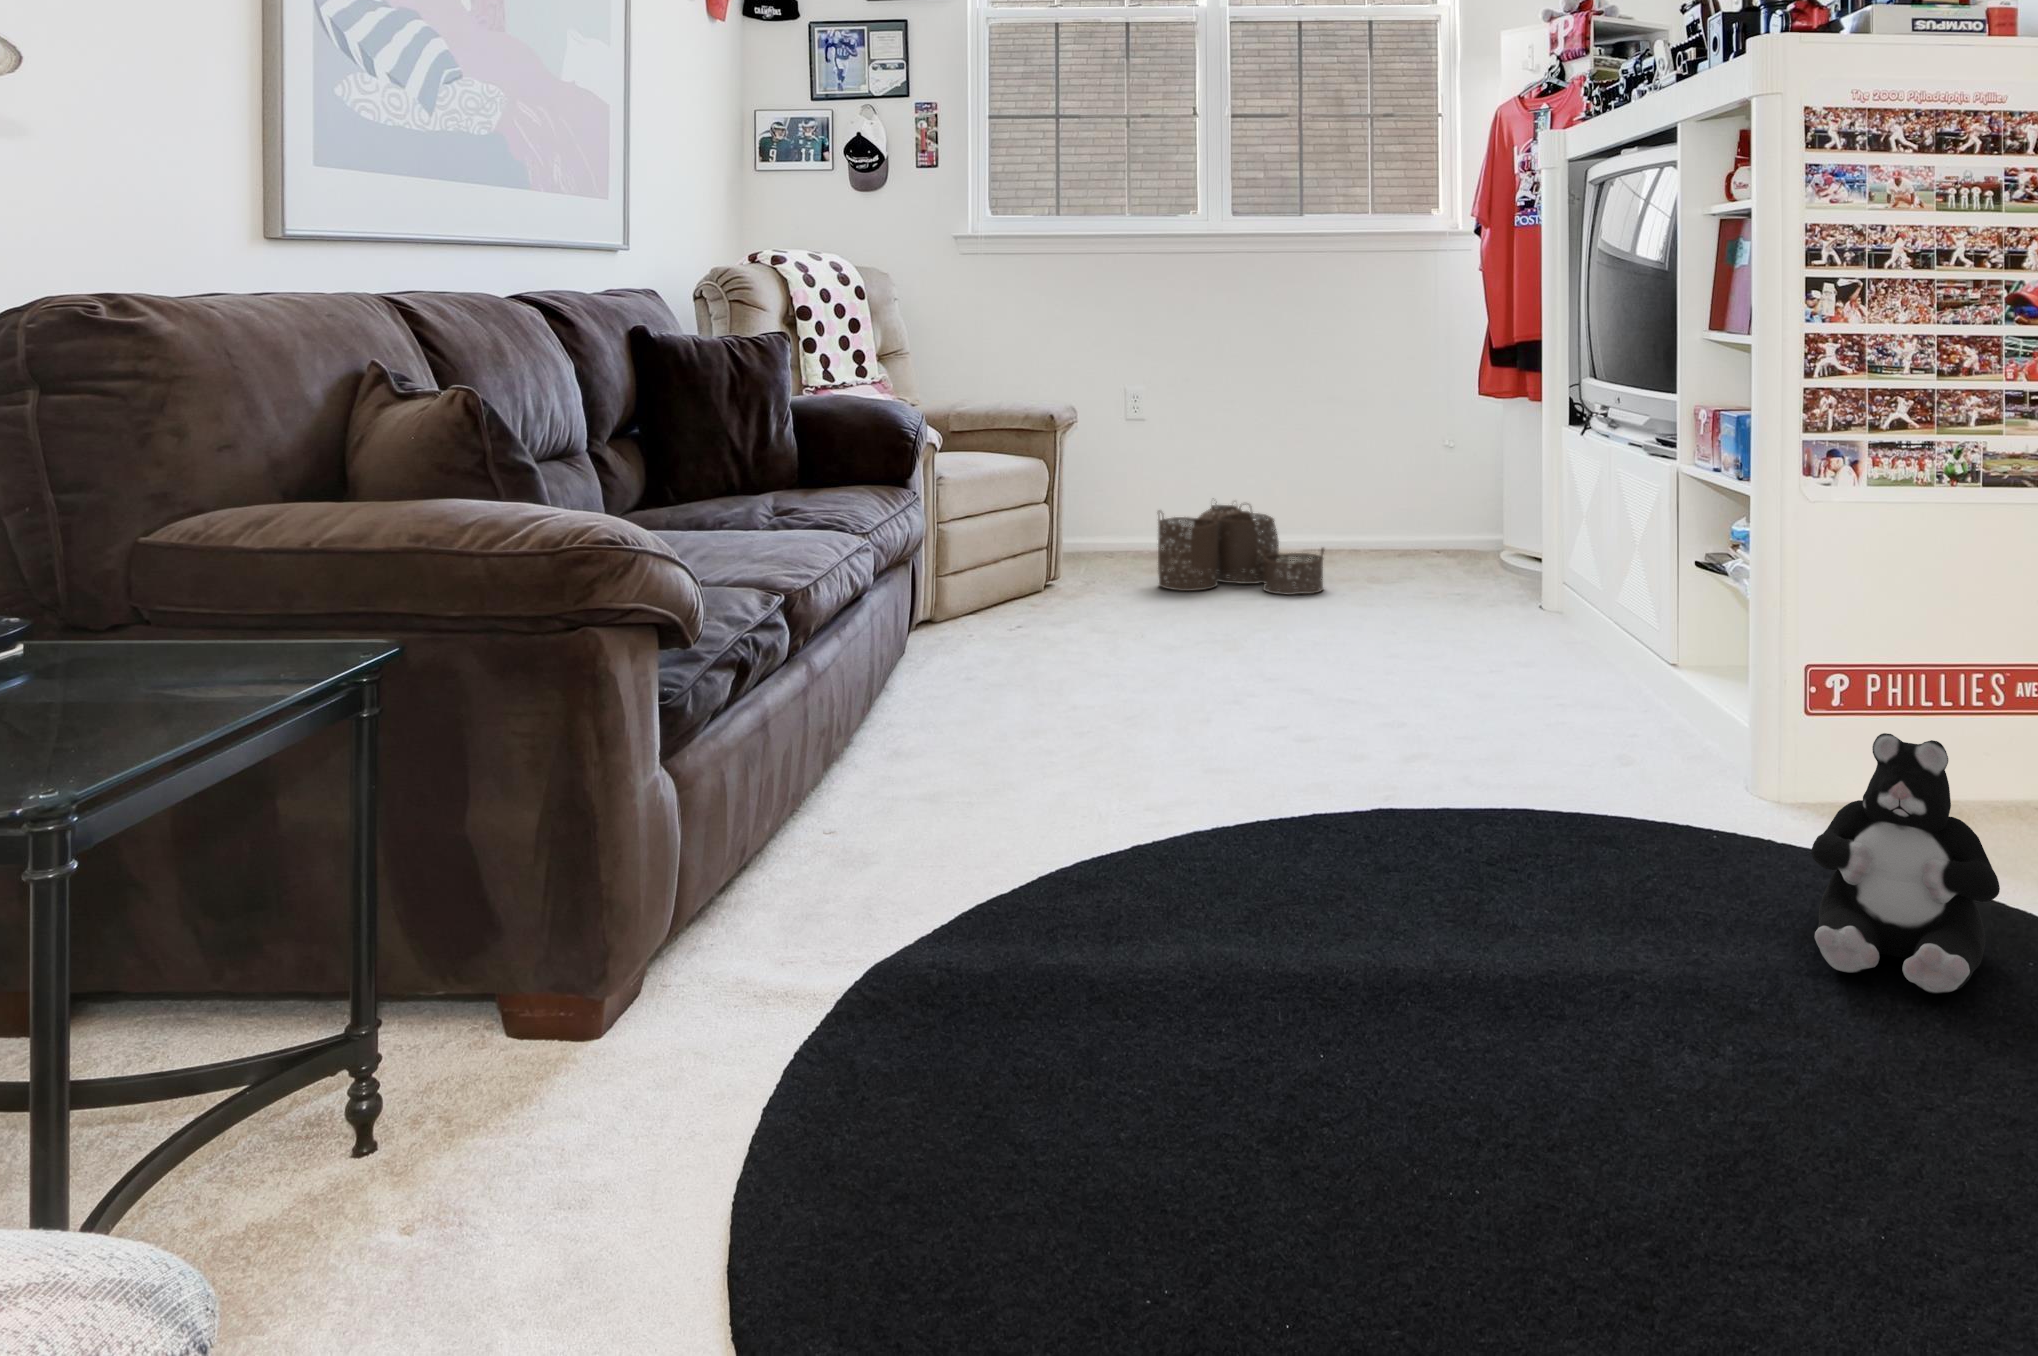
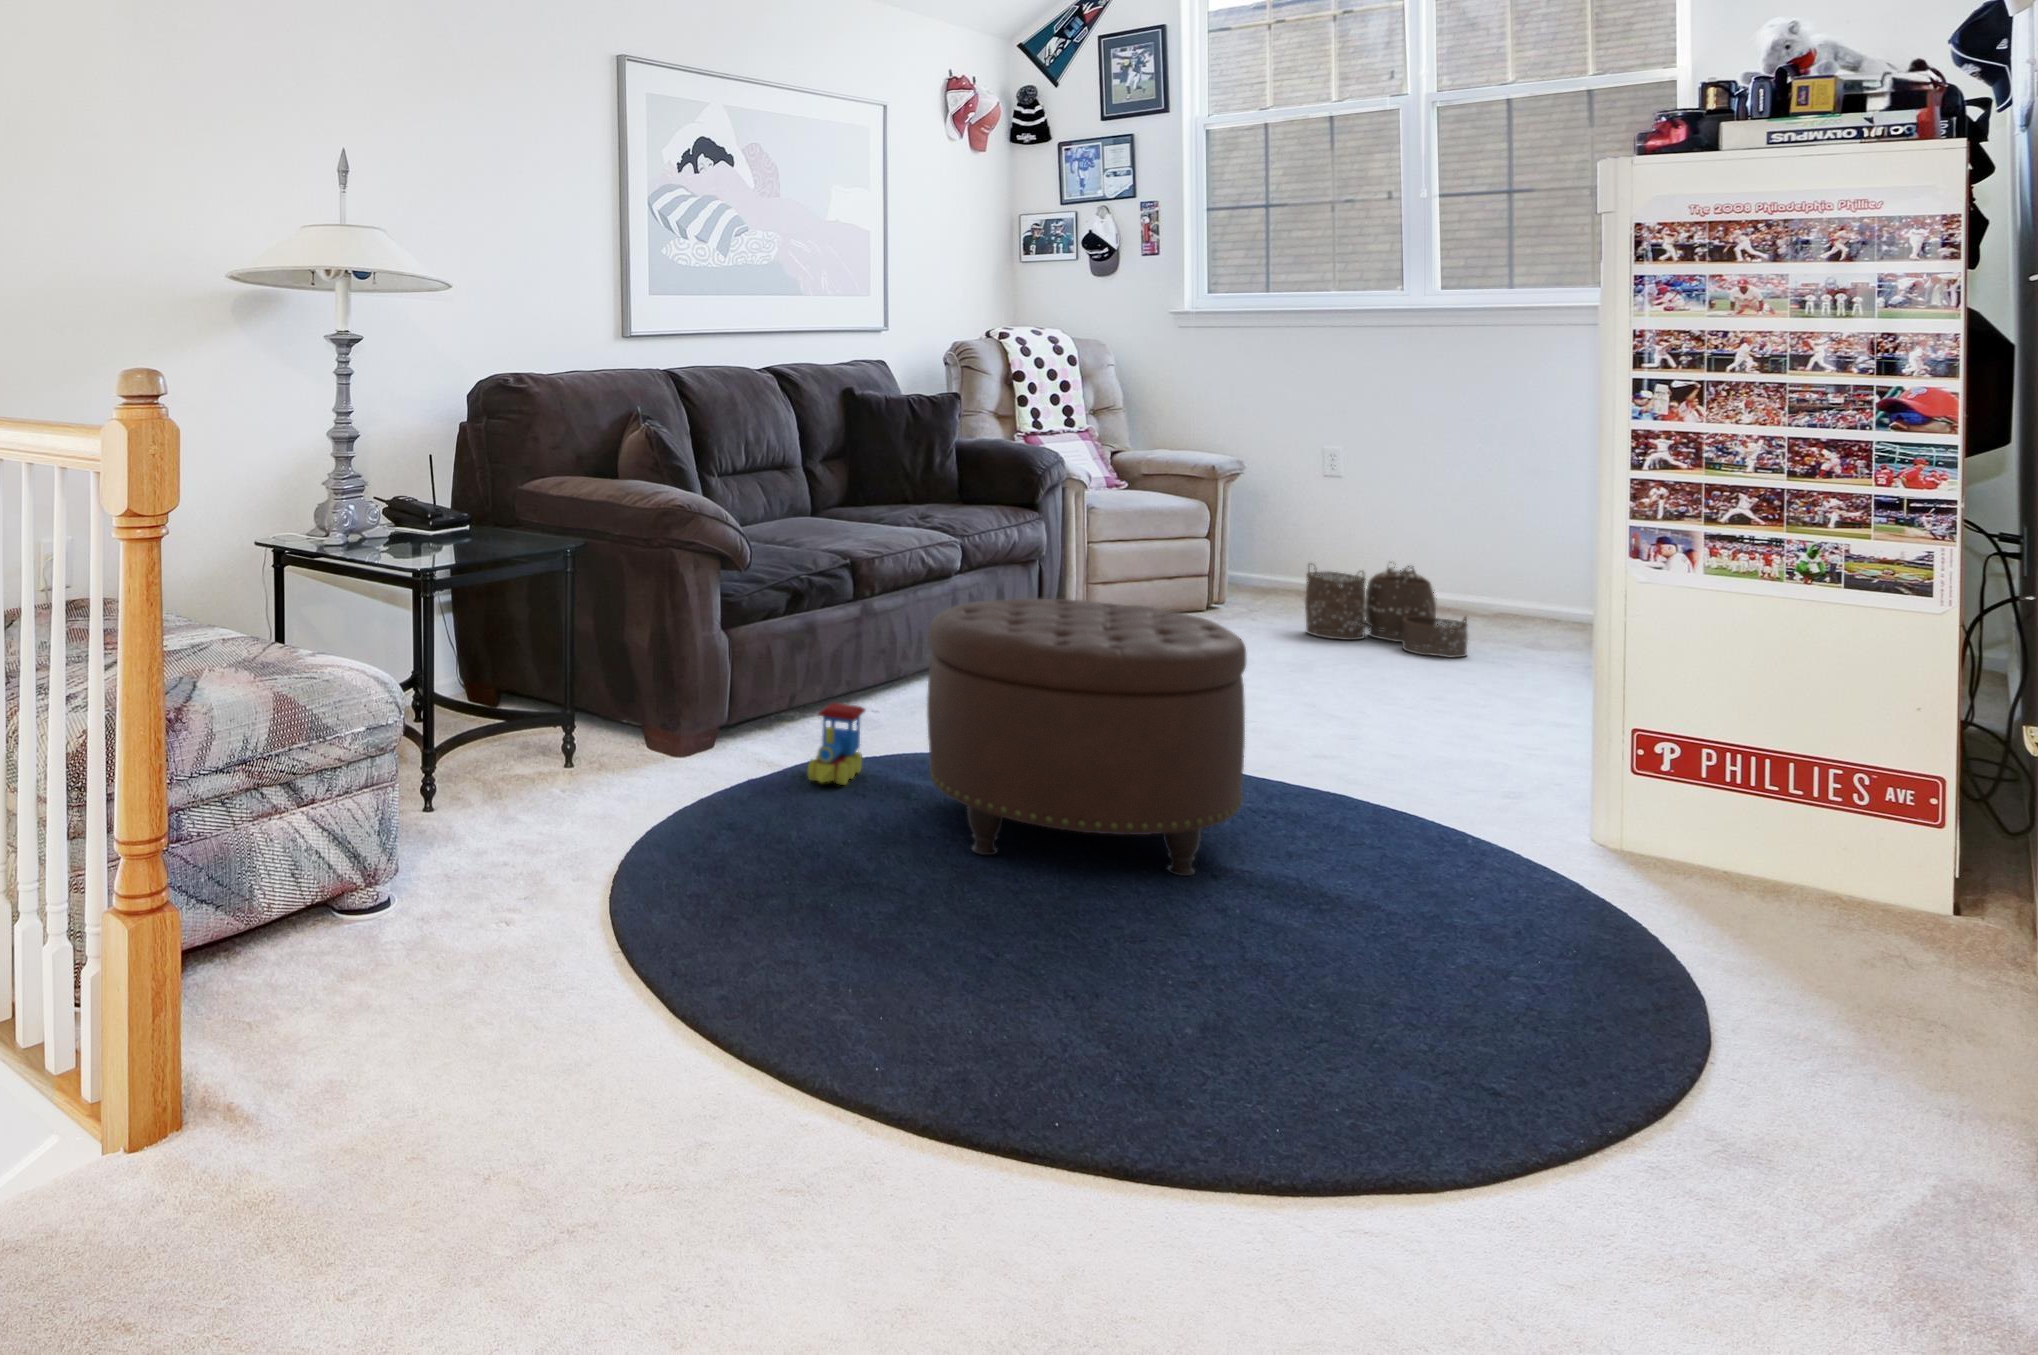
ottoman: none [1130,608,1596,1072] -> present [927,598,1246,876]
plush toy: present [1811,733,2000,994] -> none [1385,753,1566,944]
toy train: none [884,845,962,1008] -> present [808,703,865,785]

